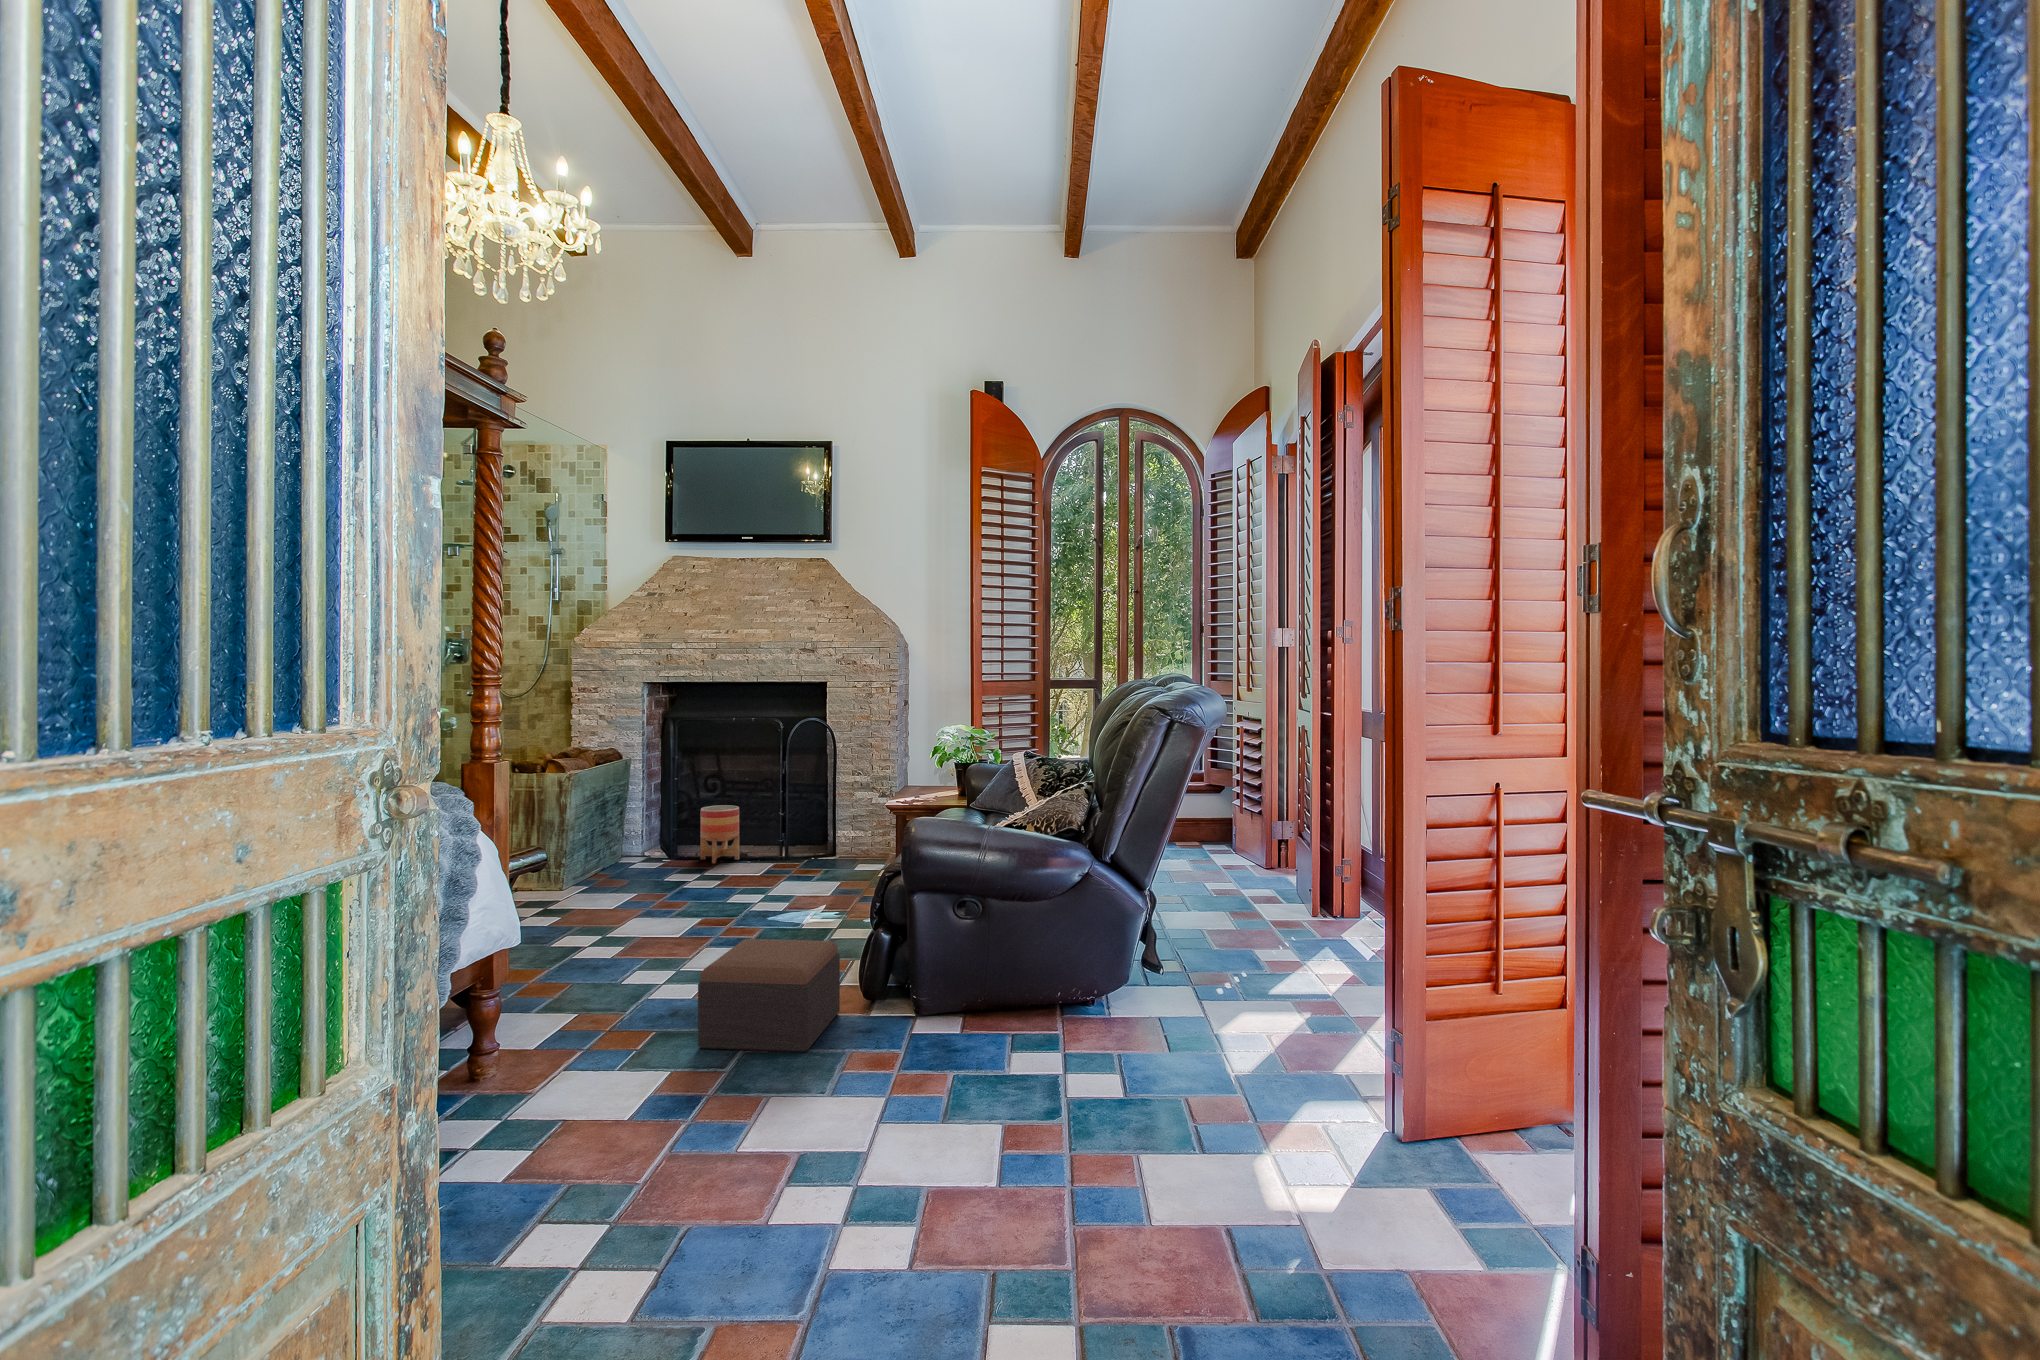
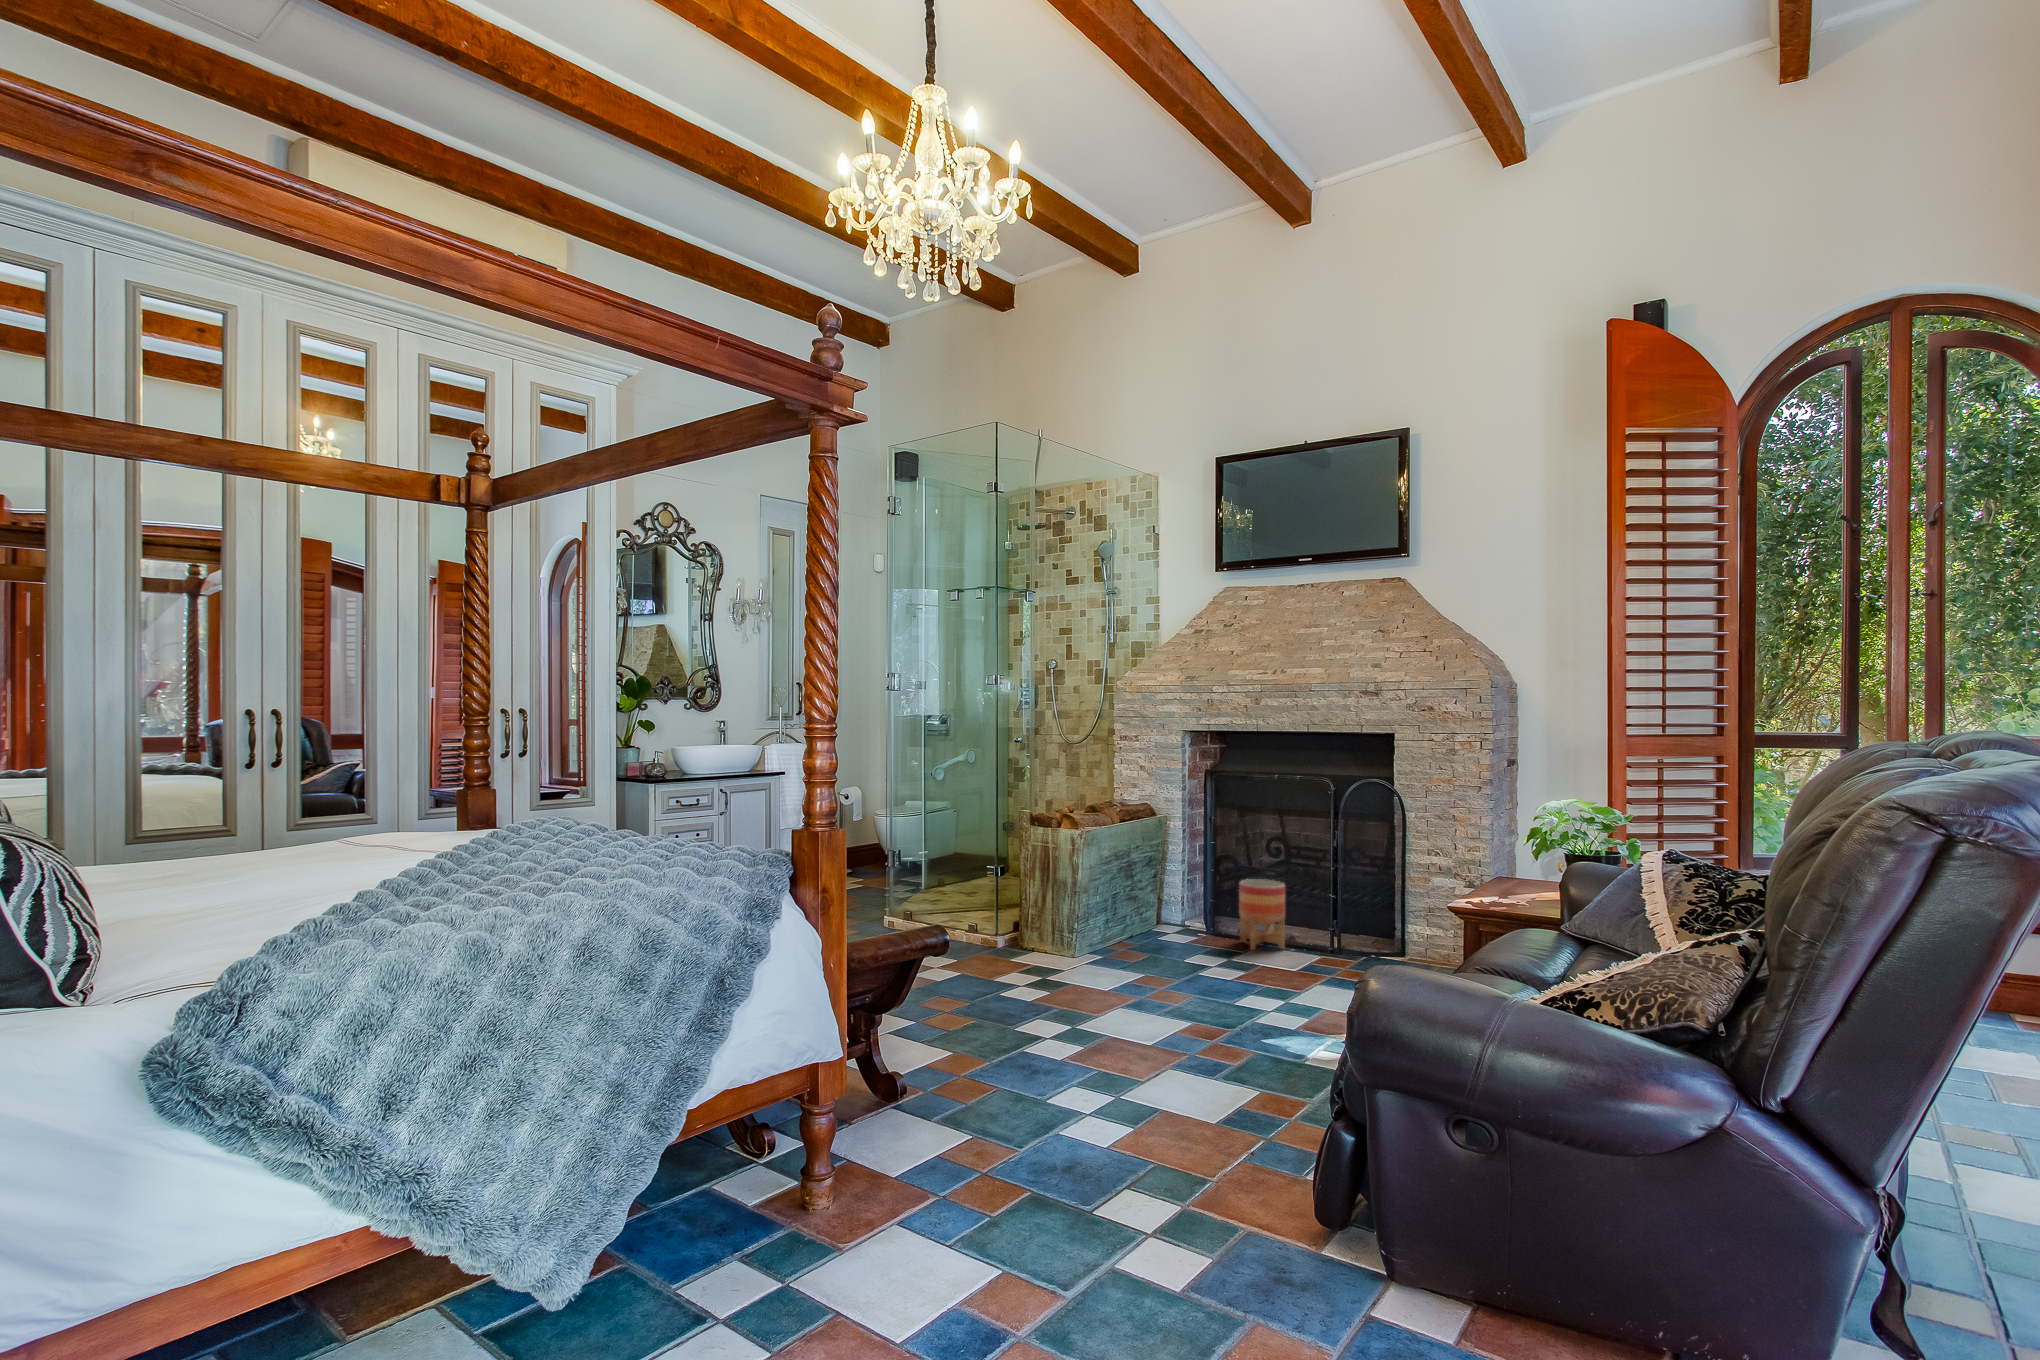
footstool: present [698,939,840,1052] -> none [1066,1089,1277,1292]

